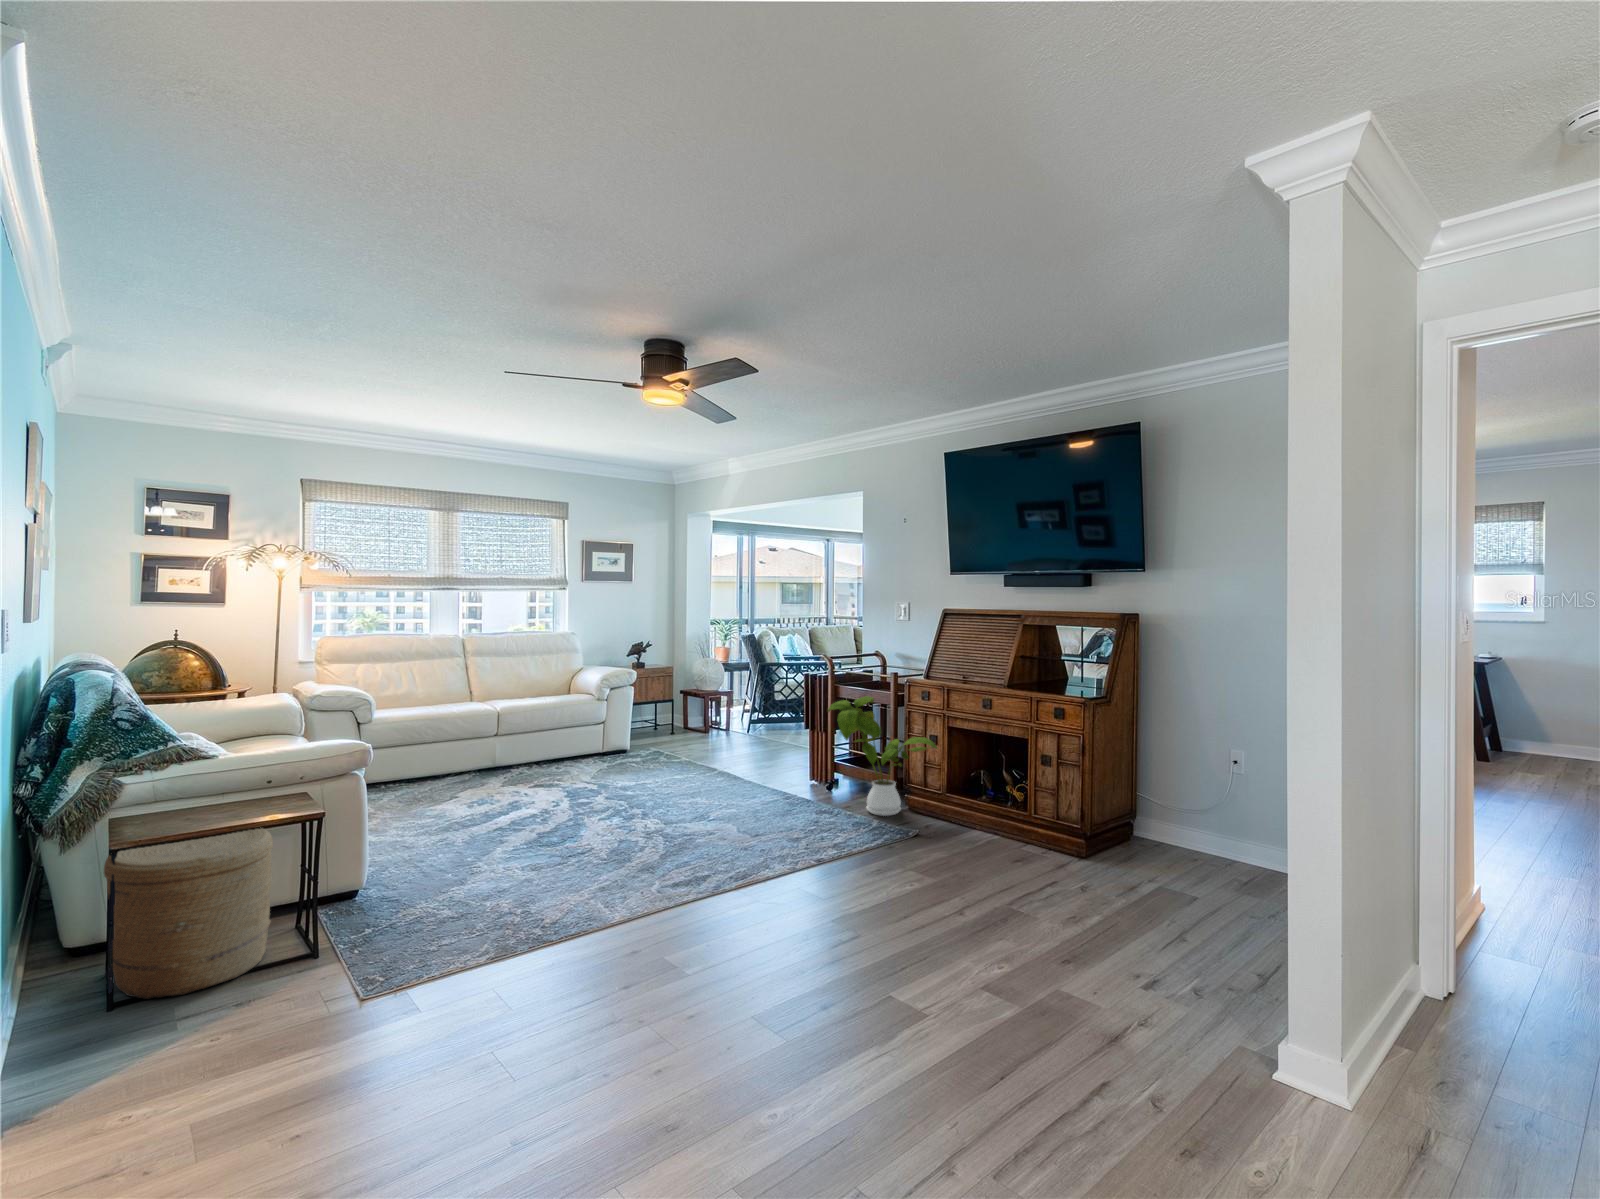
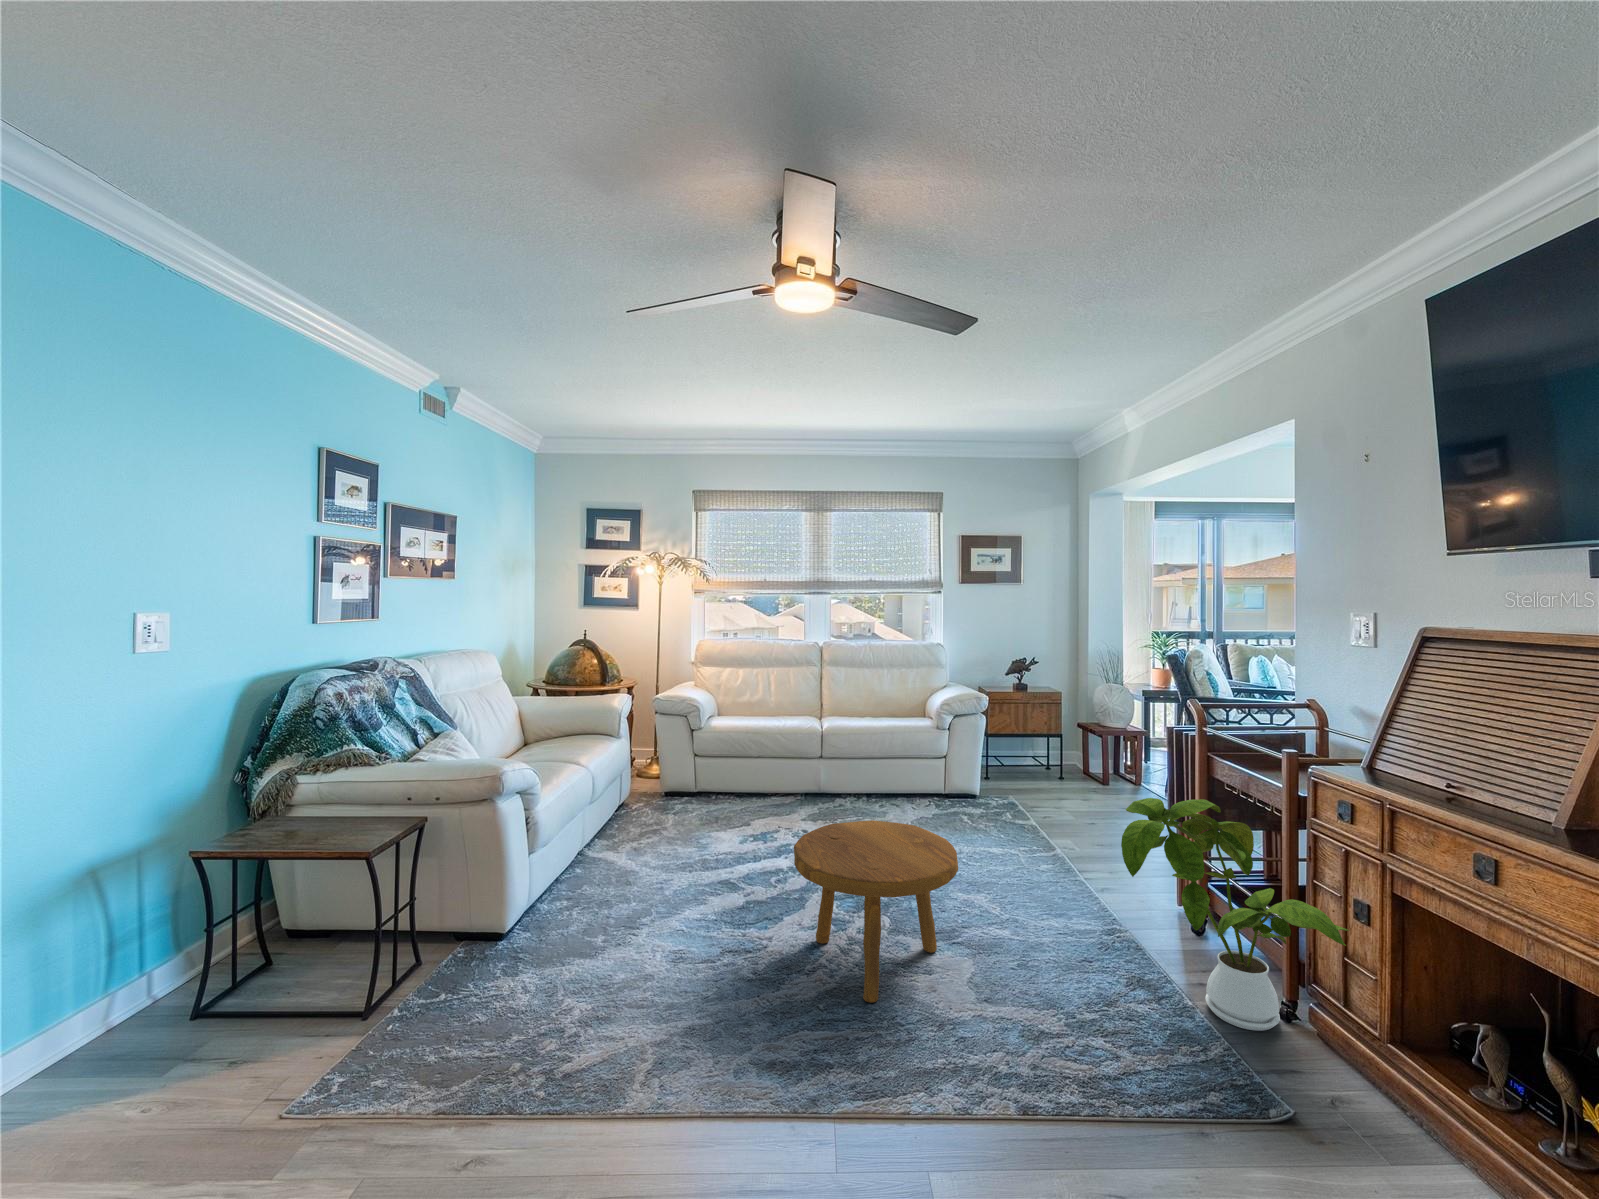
footstool: none [634,748,749,856] -> present [794,820,958,1003]
woven basket: present [104,828,273,999] -> none [242,824,392,987]

